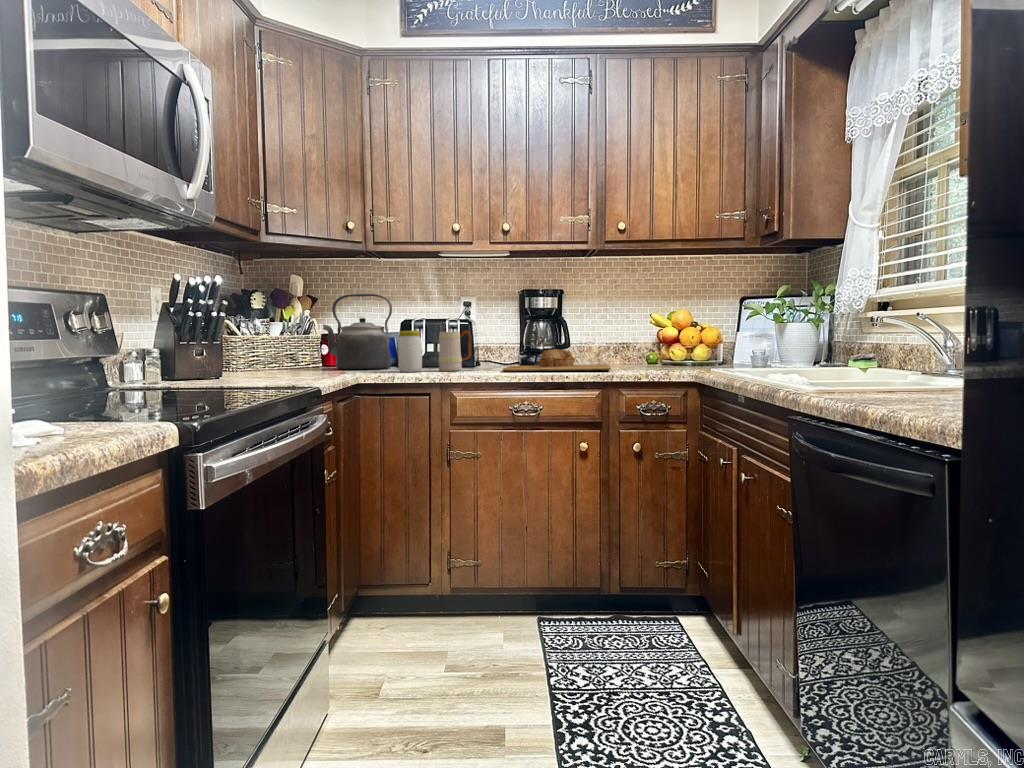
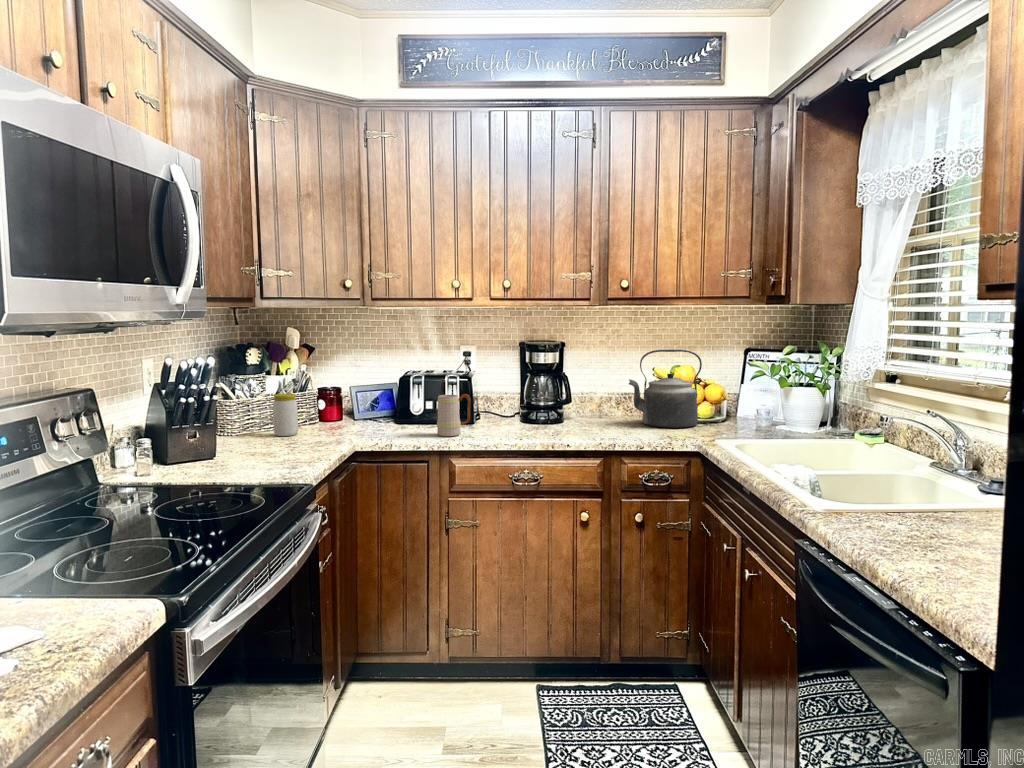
kettle: present [323,294,392,369] -> present [629,349,702,428]
jar: present [398,331,422,372] -> present [273,394,298,436]
cutting board: present [503,349,611,371] -> none [502,414,613,440]

